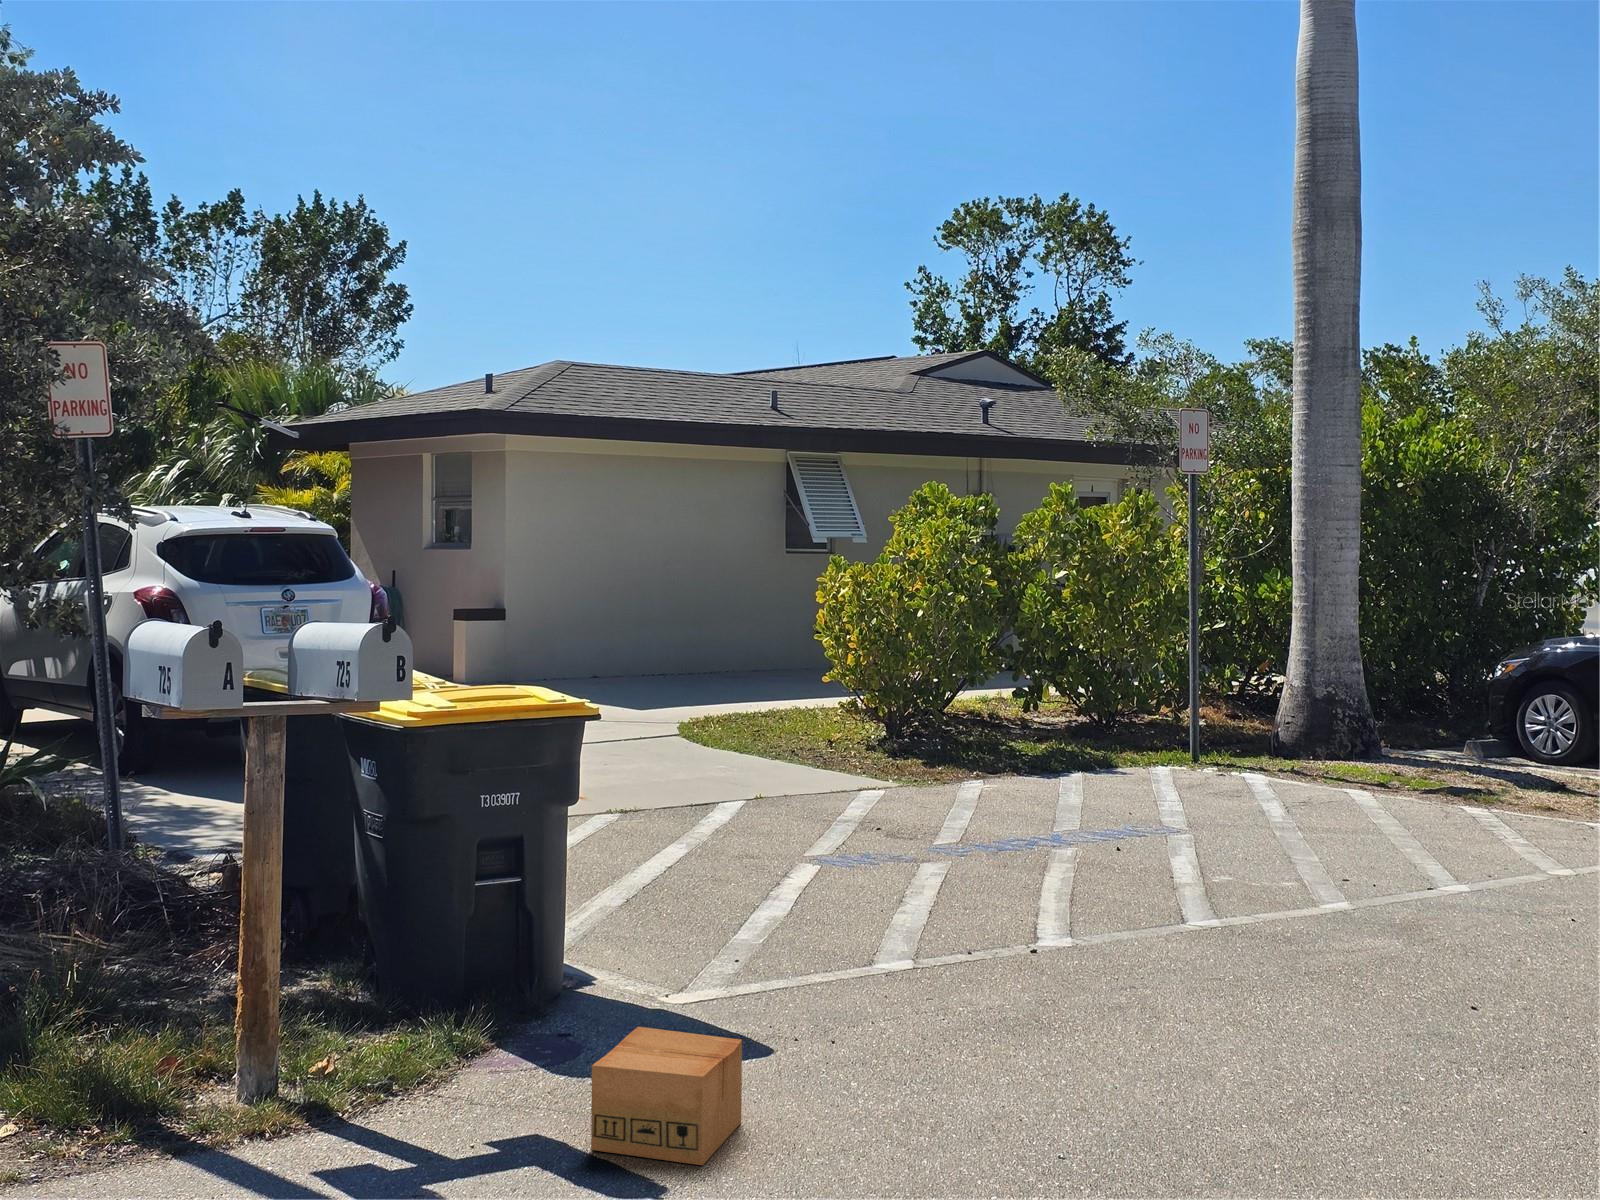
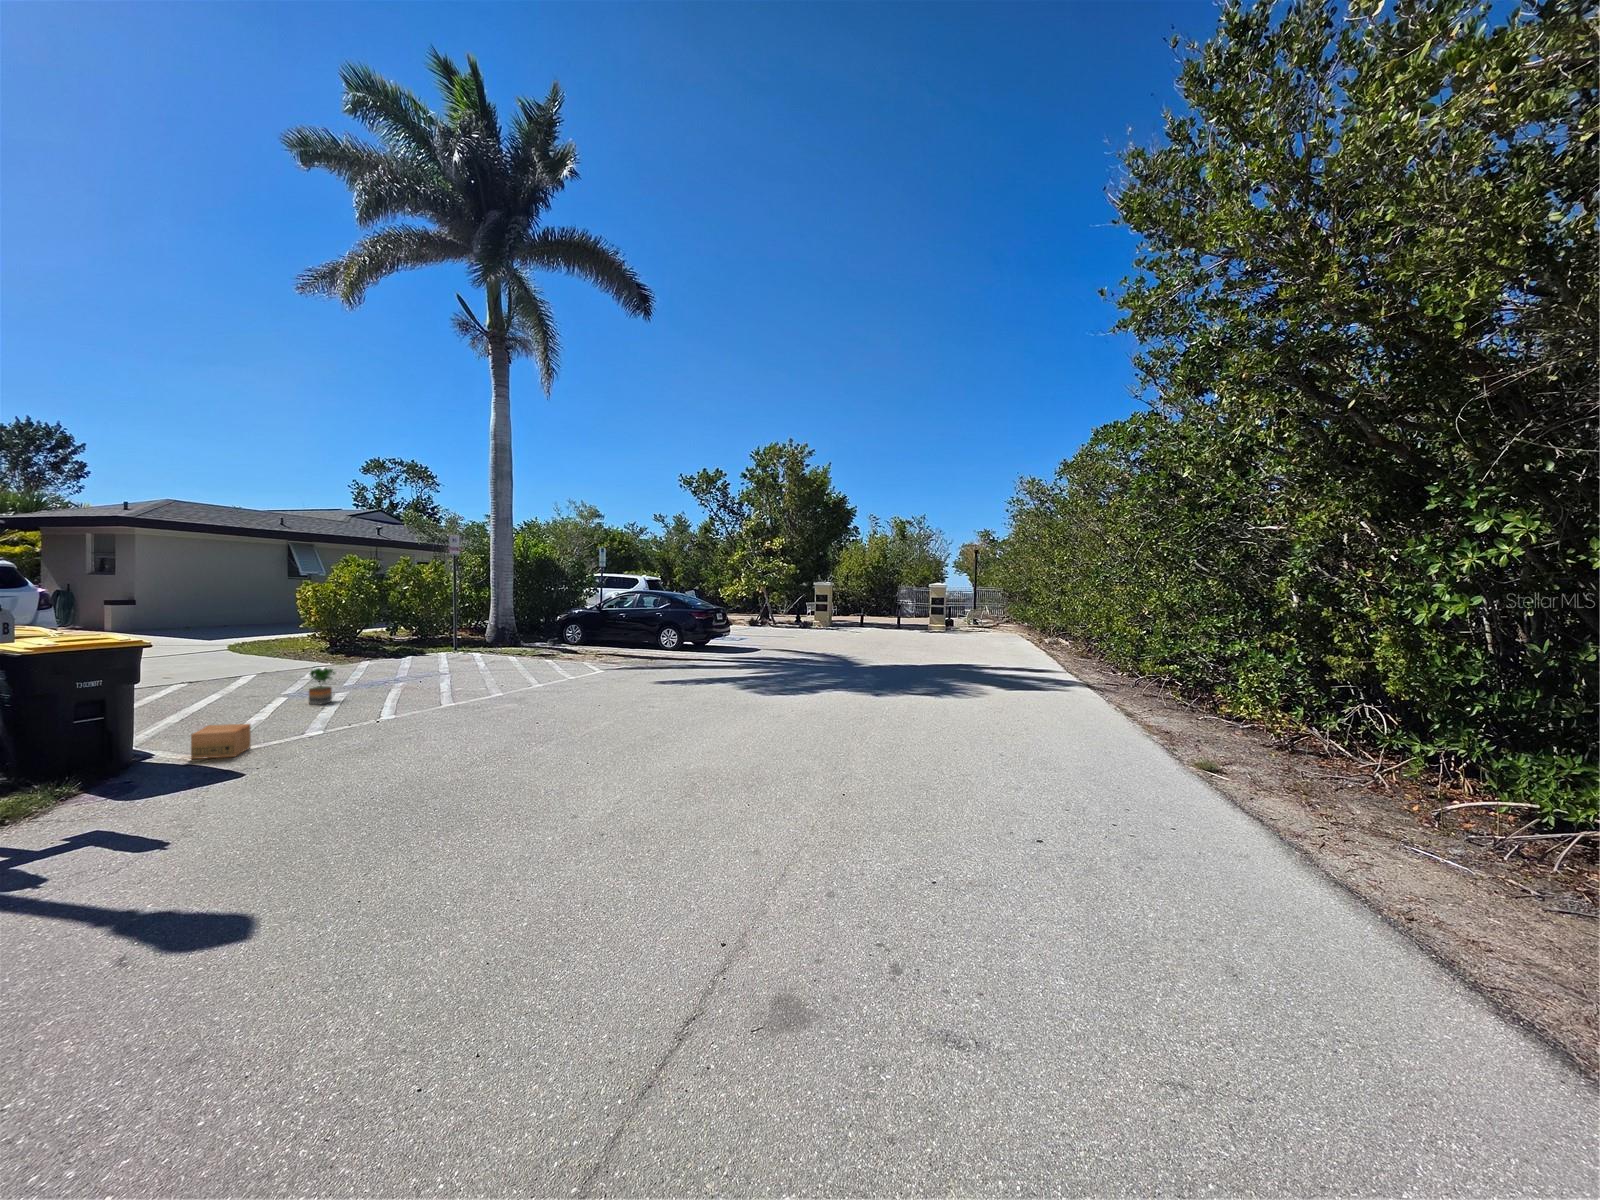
potted tree: none [870,822,944,944] -> present [309,668,335,705]

